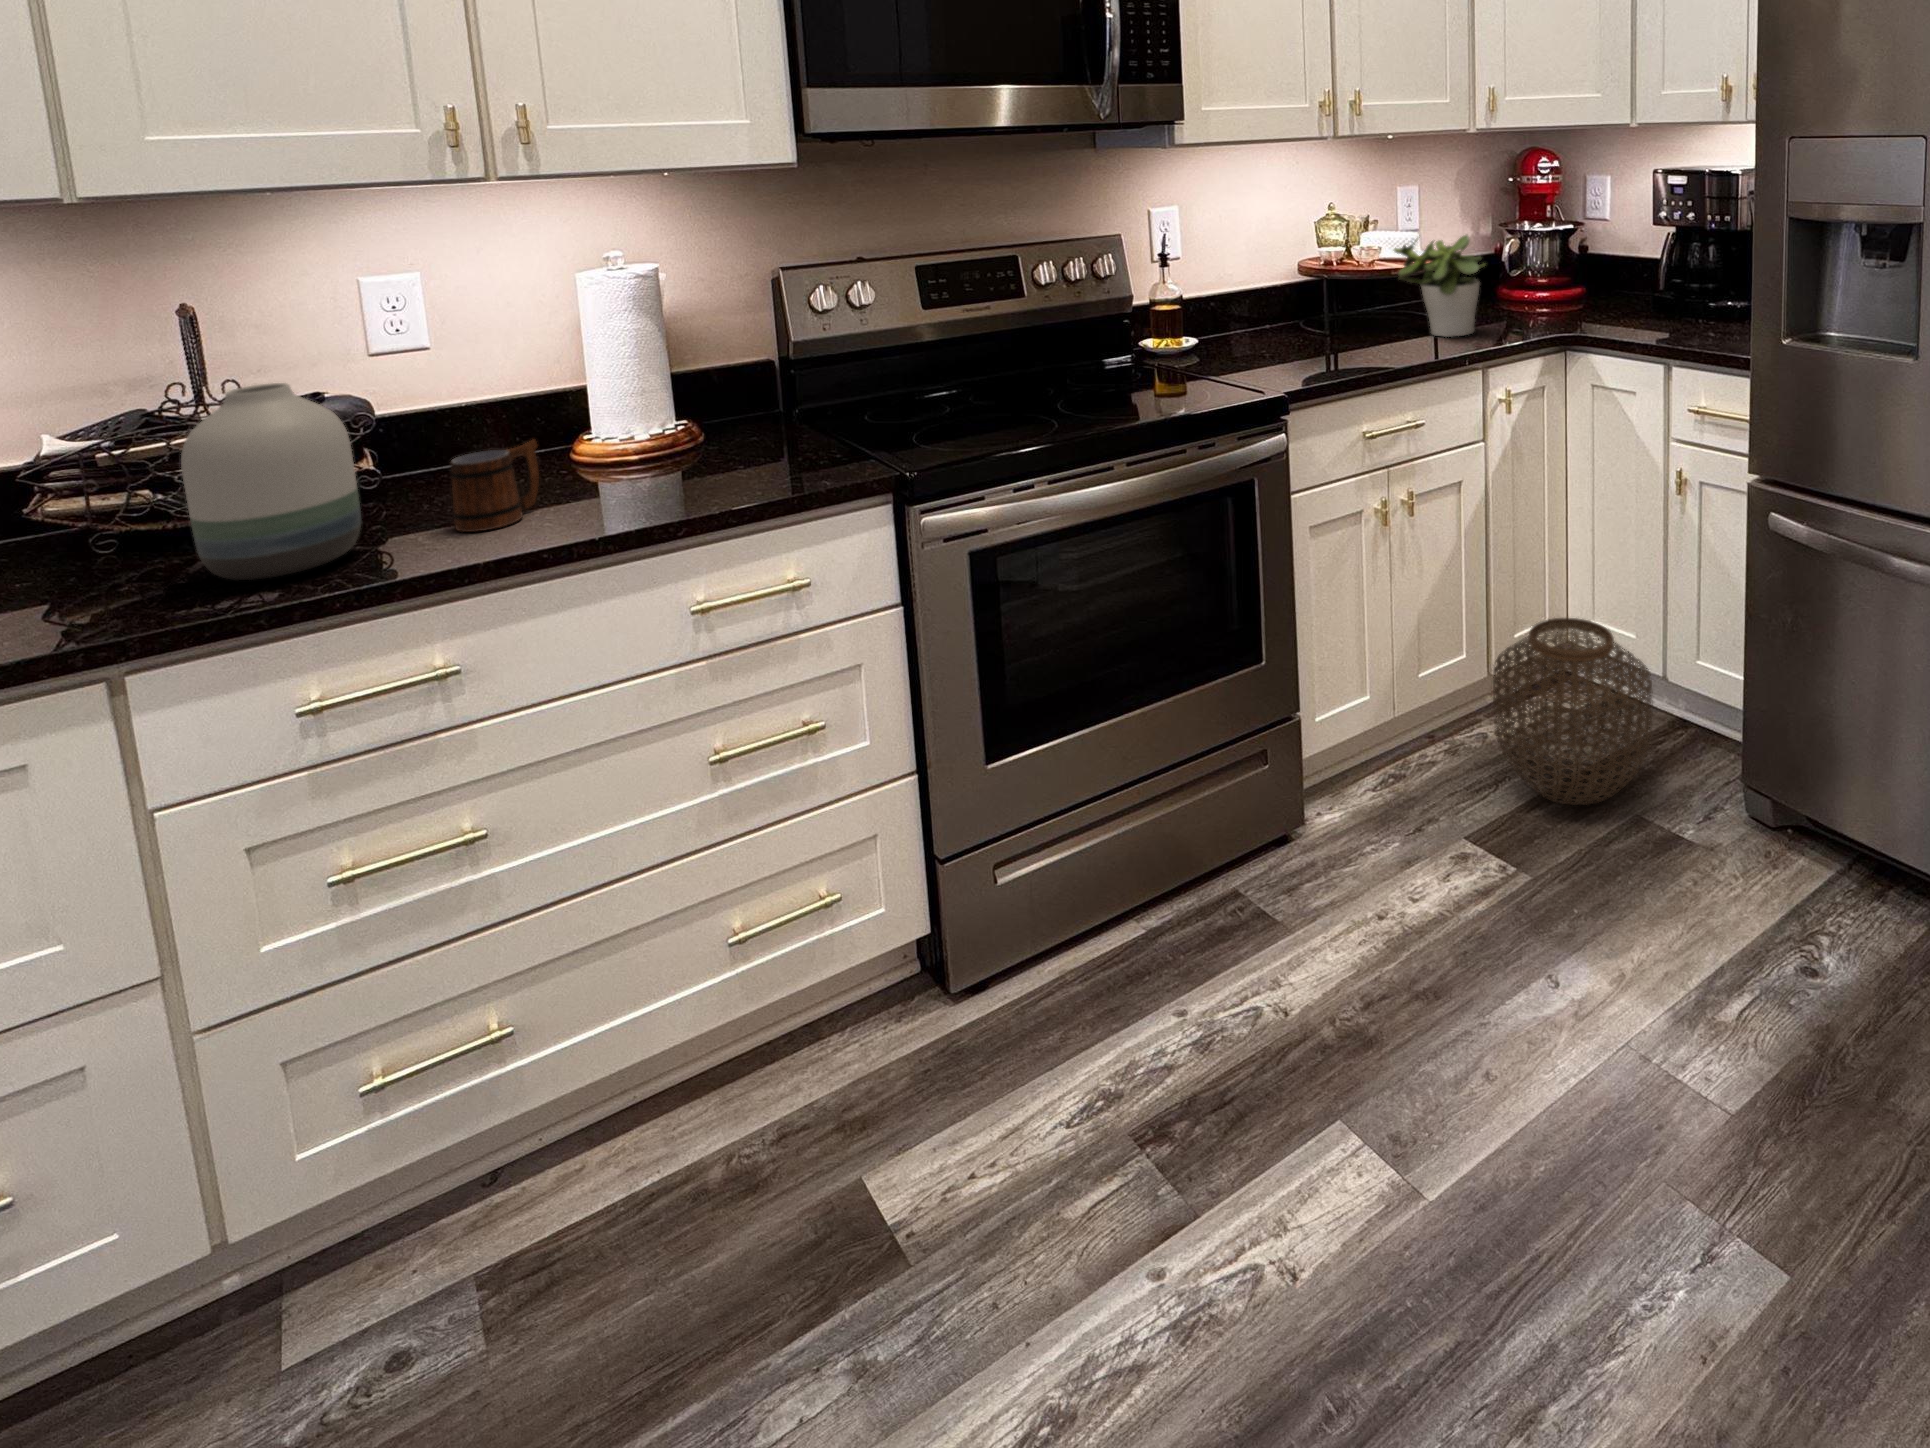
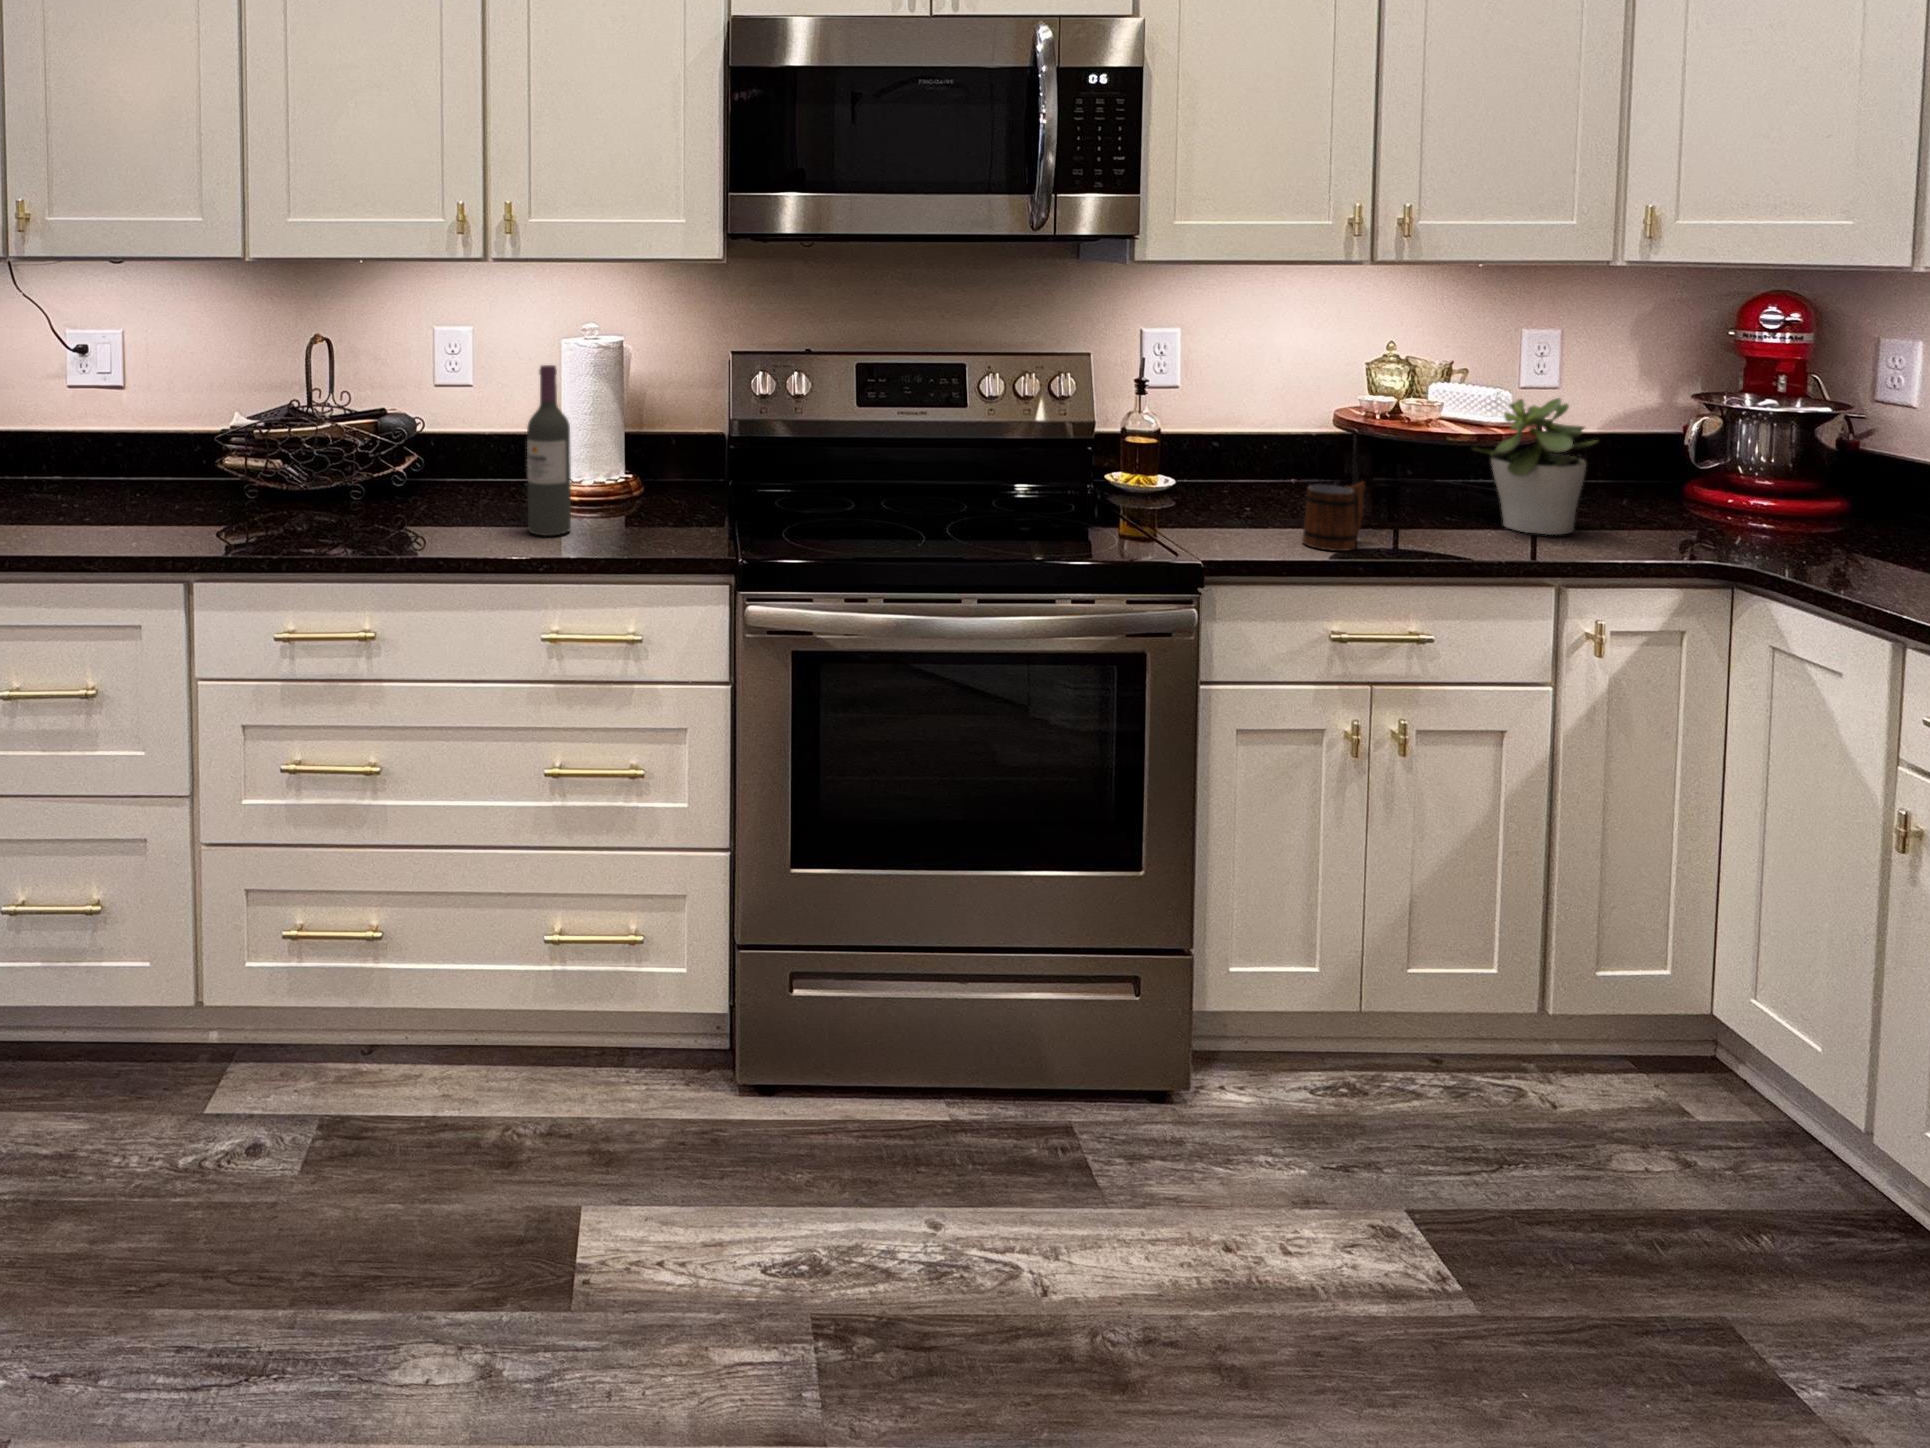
wine bottle: none [617,300,686,500] -> present [527,365,571,536]
vase: present [181,383,361,580] -> none [253,396,351,536]
mug: present [451,439,539,532] -> present [1302,482,1365,551]
woven basket: present [1493,618,1652,805] -> none [1500,965,1789,1274]

